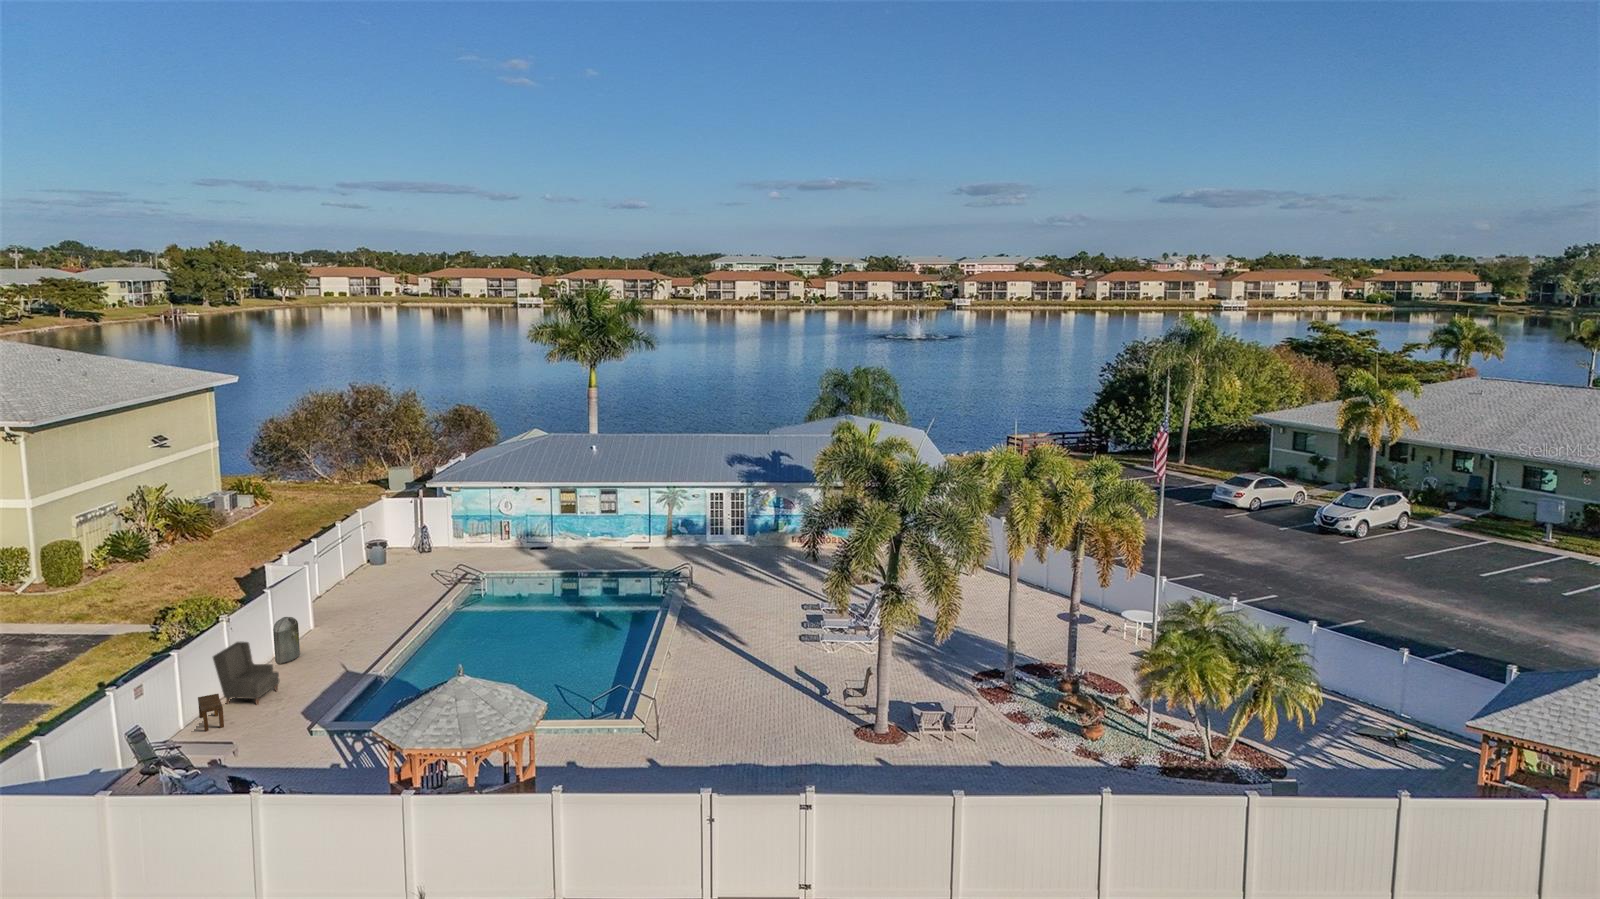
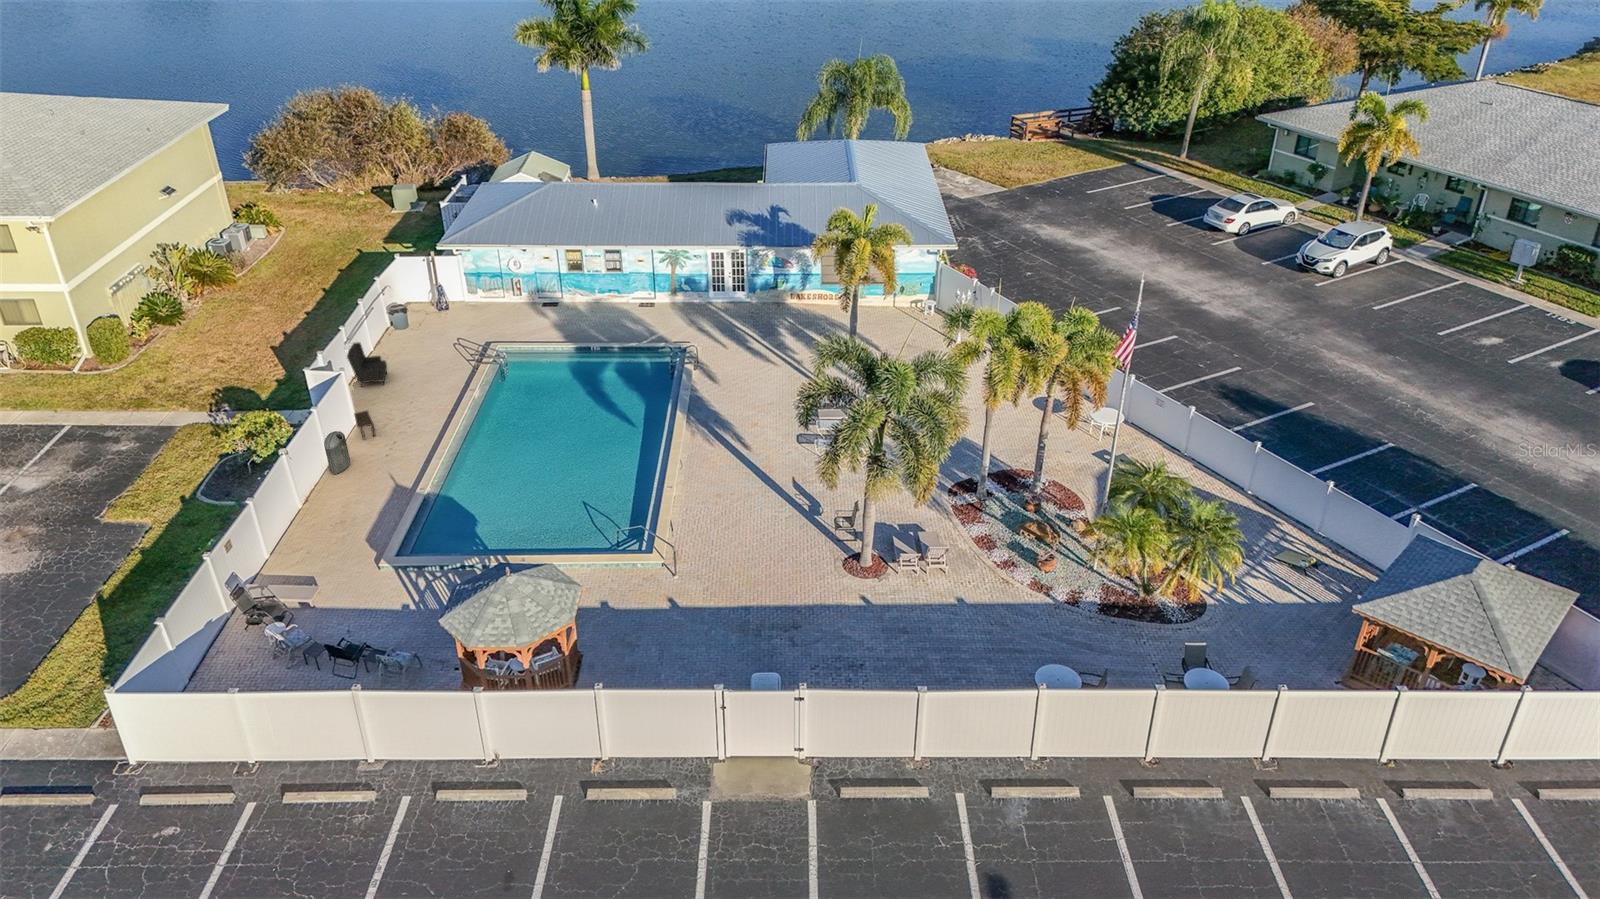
chair: present [213,642,279,705] -> present [347,342,387,385]
bench: present [198,694,224,732] -> present [354,411,376,439]
potted plant: none [1196,732,1227,771] -> present [1134,577,1154,607]

